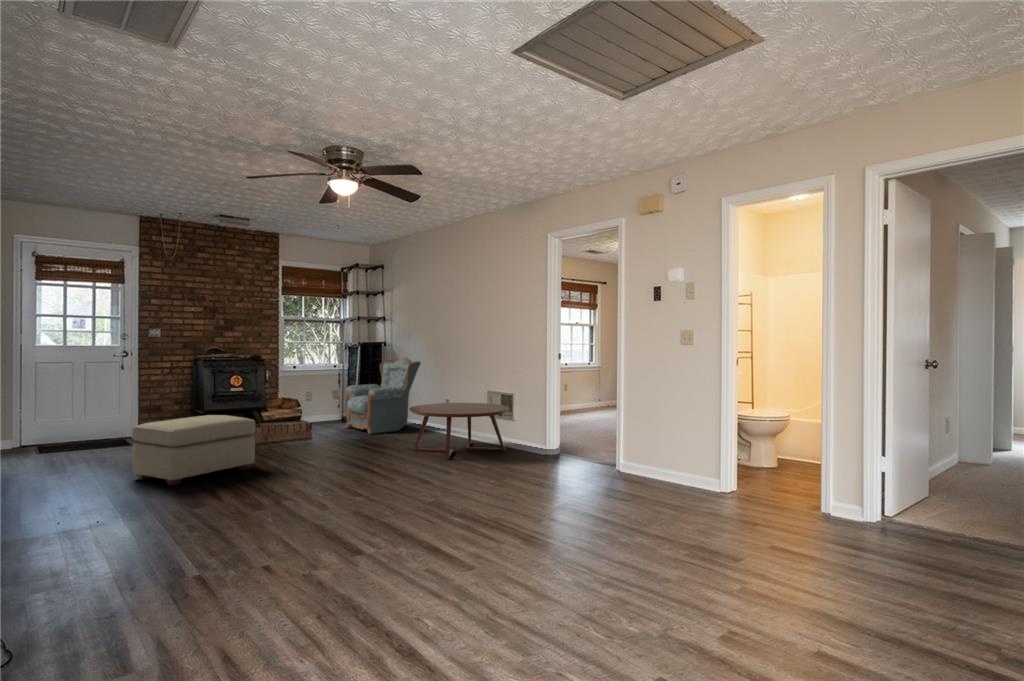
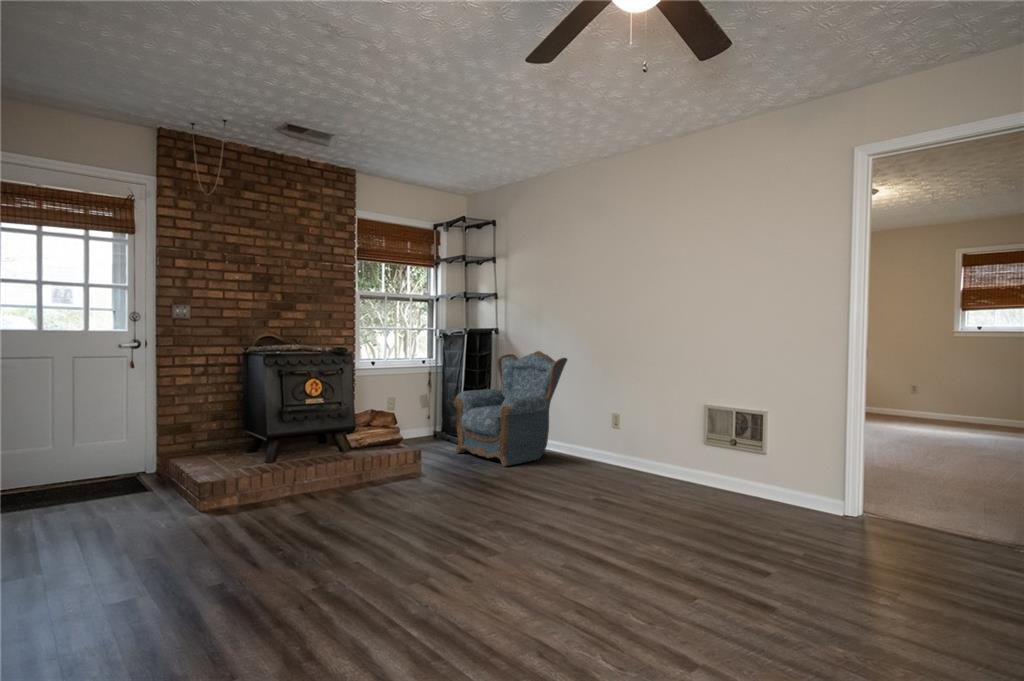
coffee table: present [409,403,509,460] -> none [612,425,784,533]
ottoman: present [132,415,255,485] -> none [177,460,397,627]

